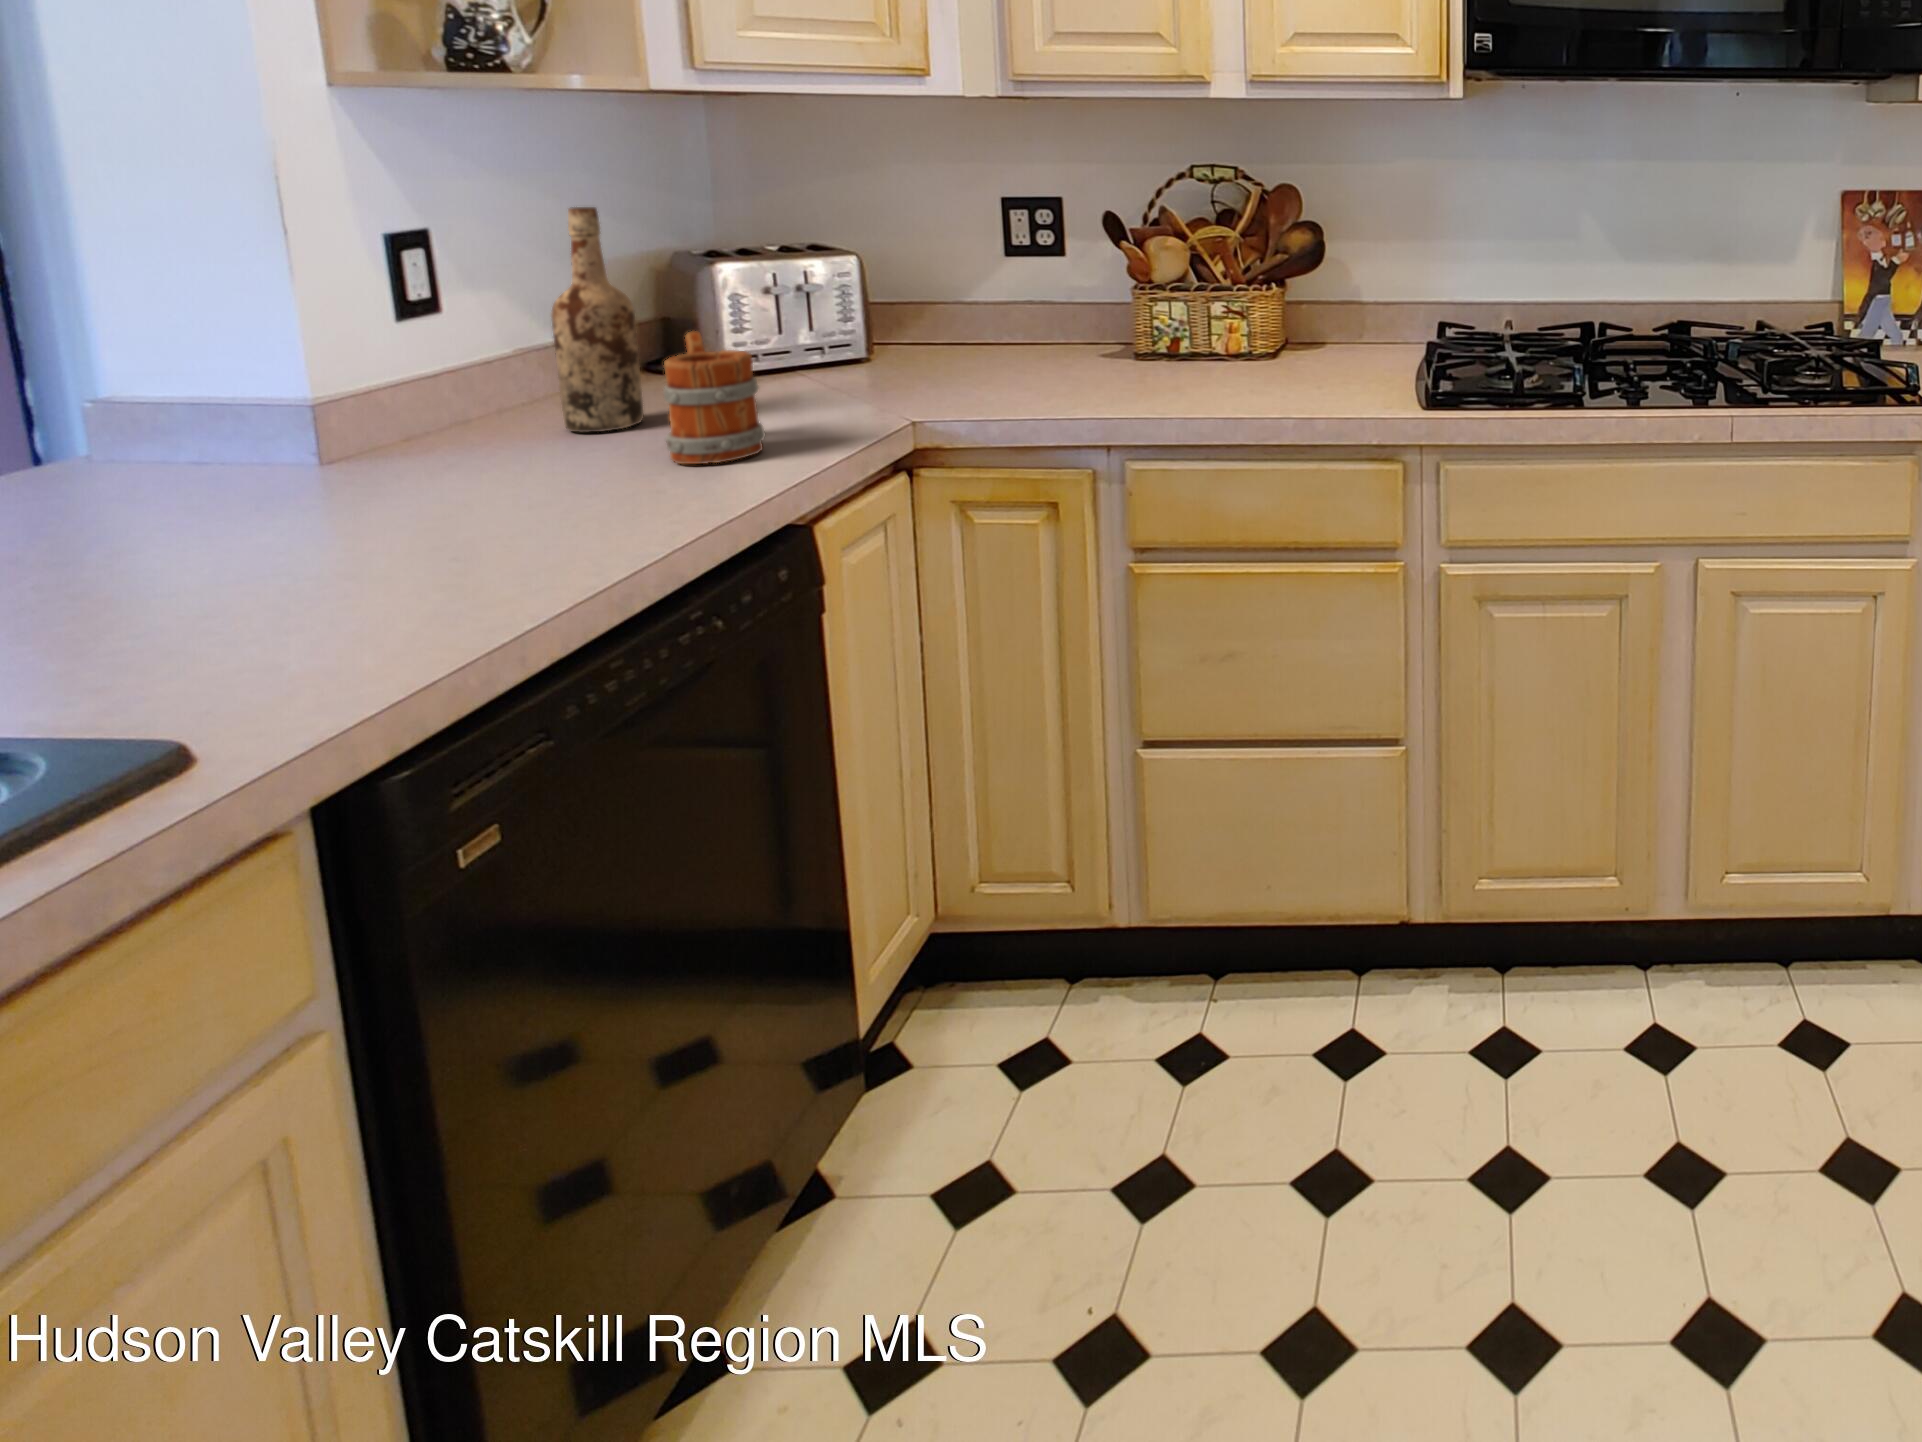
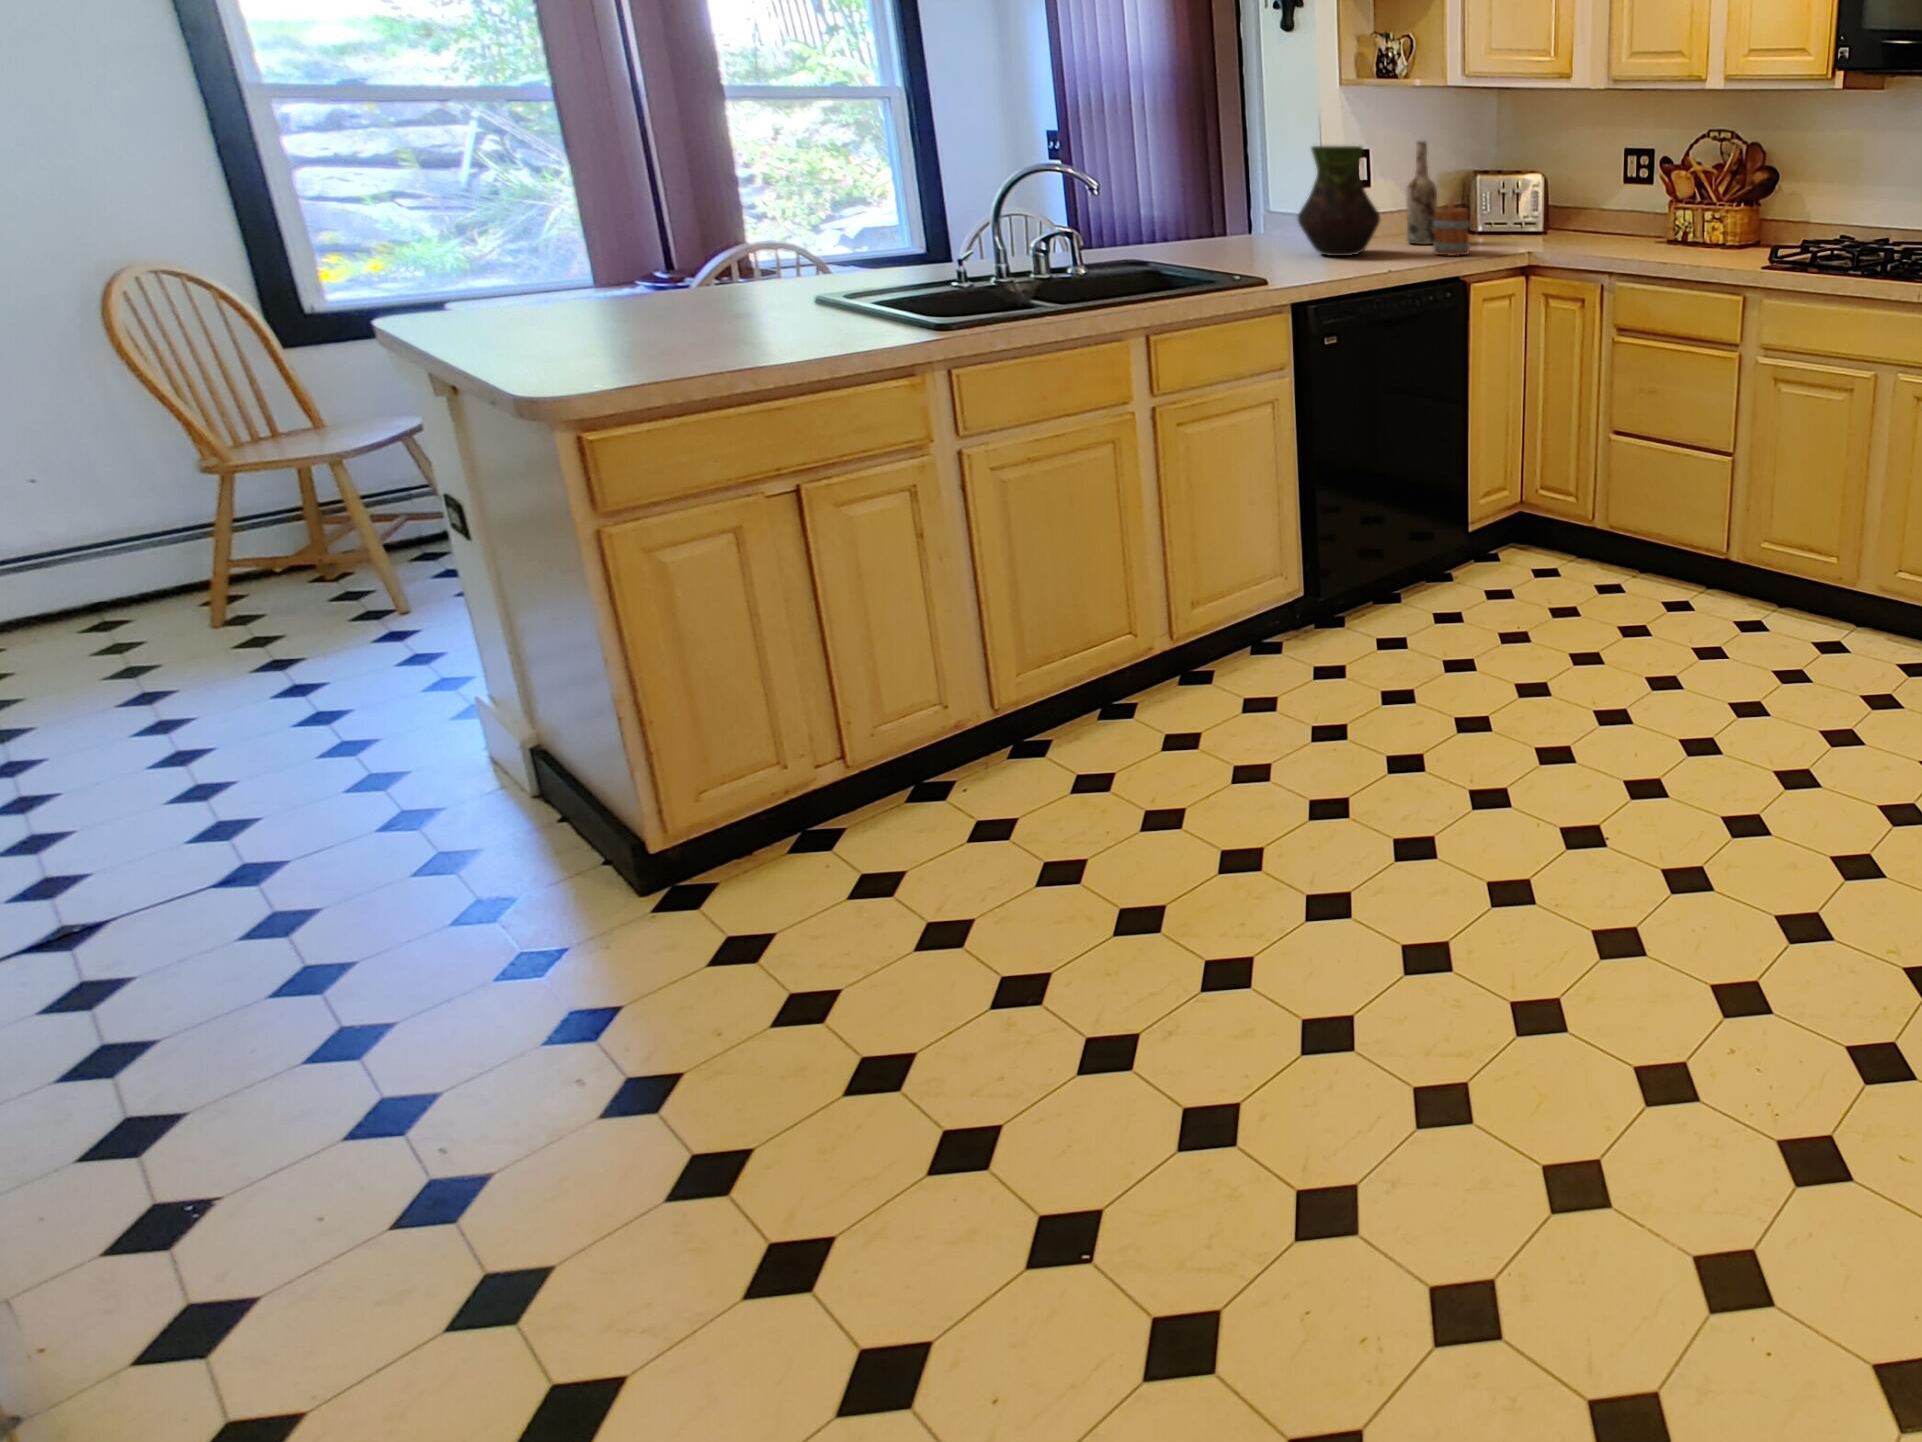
vase: none [229,234,509,519] -> present [1298,146,1380,256]

